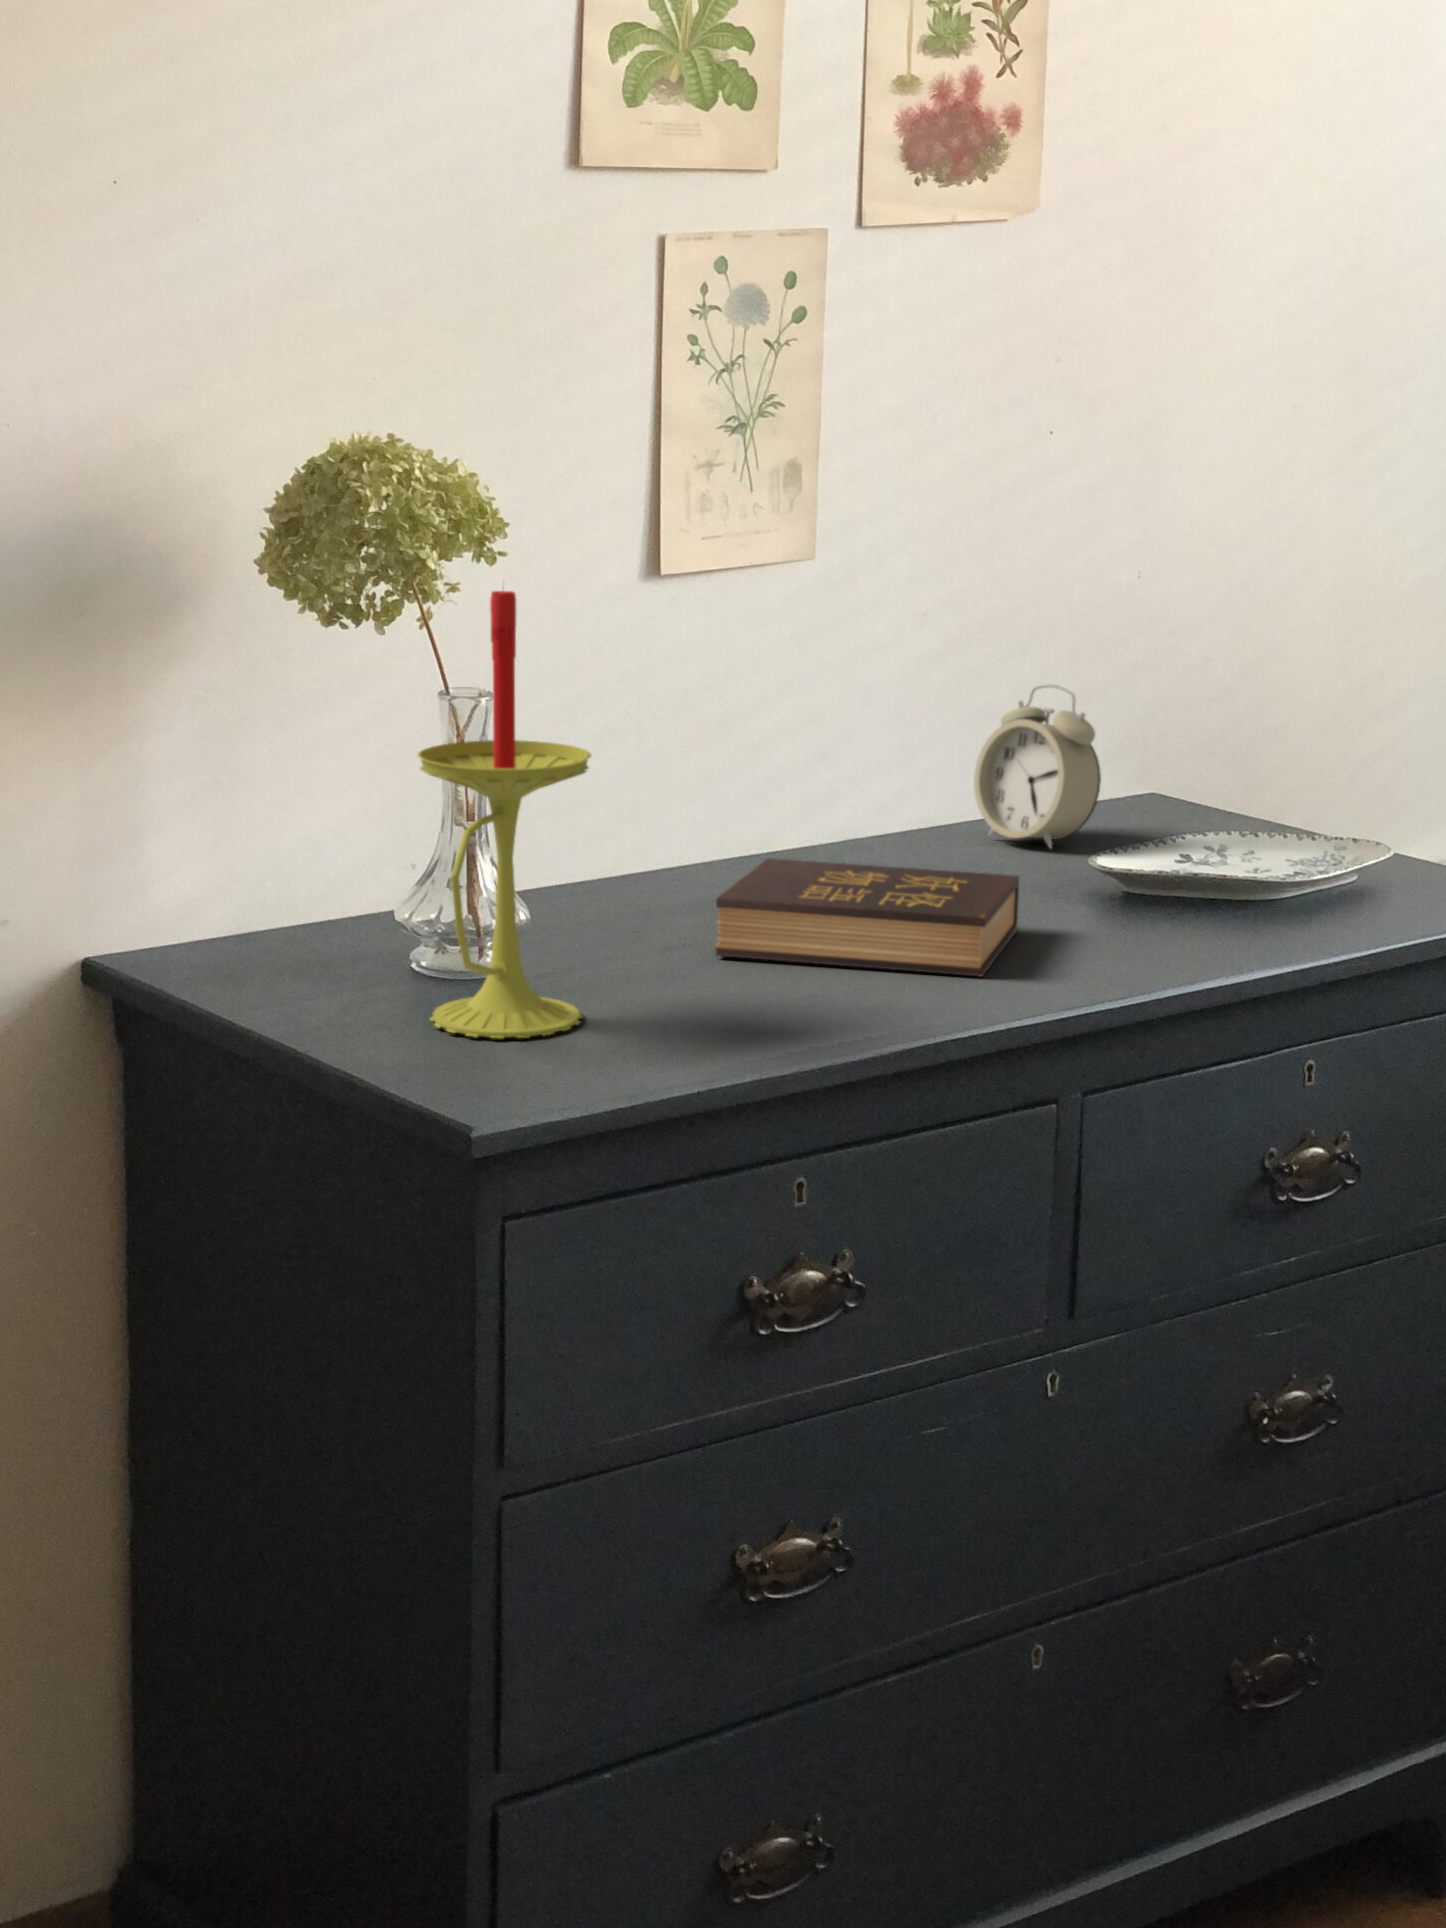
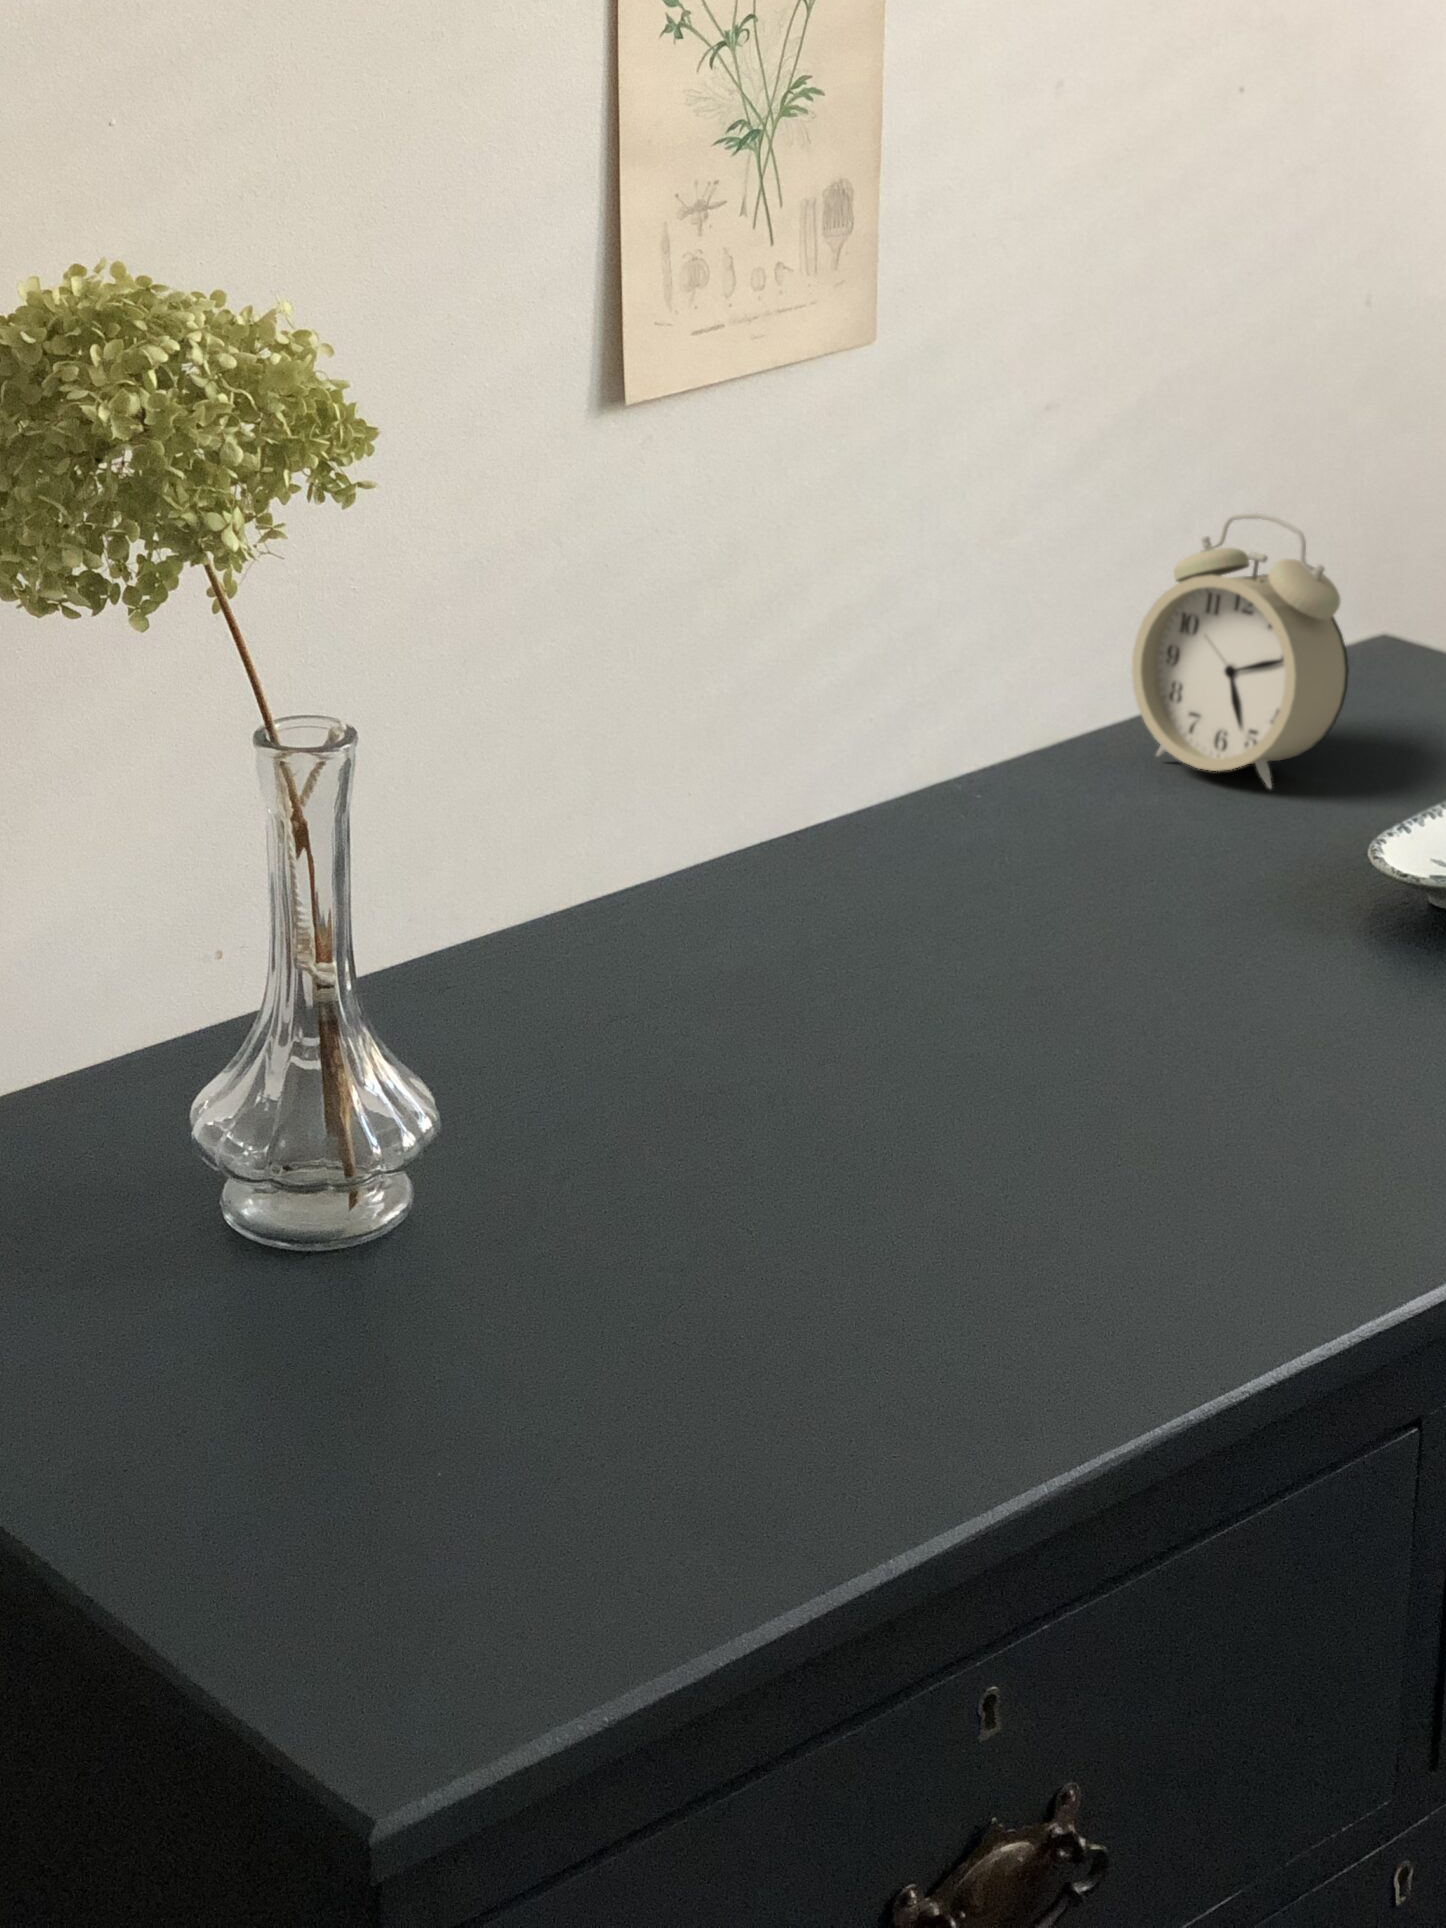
candle: present [417,591,591,1038] -> none [216,599,562,1485]
hardback book: present [716,858,1019,976] -> none [772,912,1296,1205]

